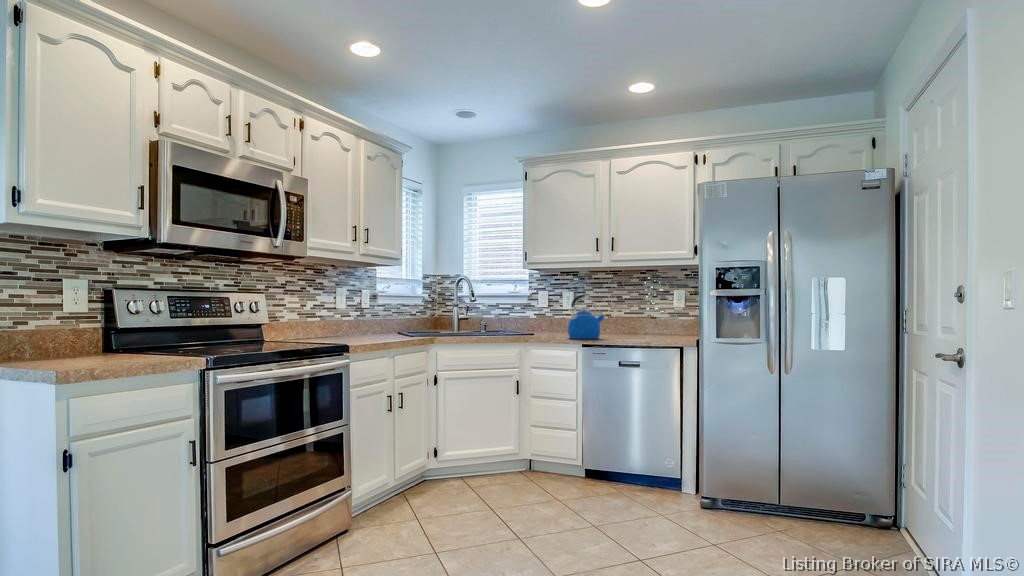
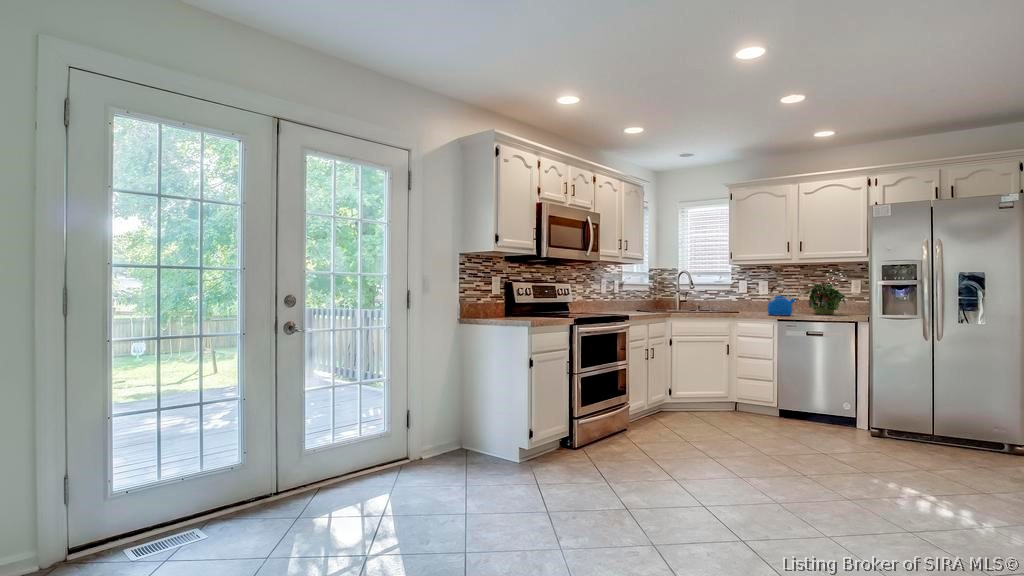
potted plant: none [616,288,668,335] -> present [804,279,846,314]

